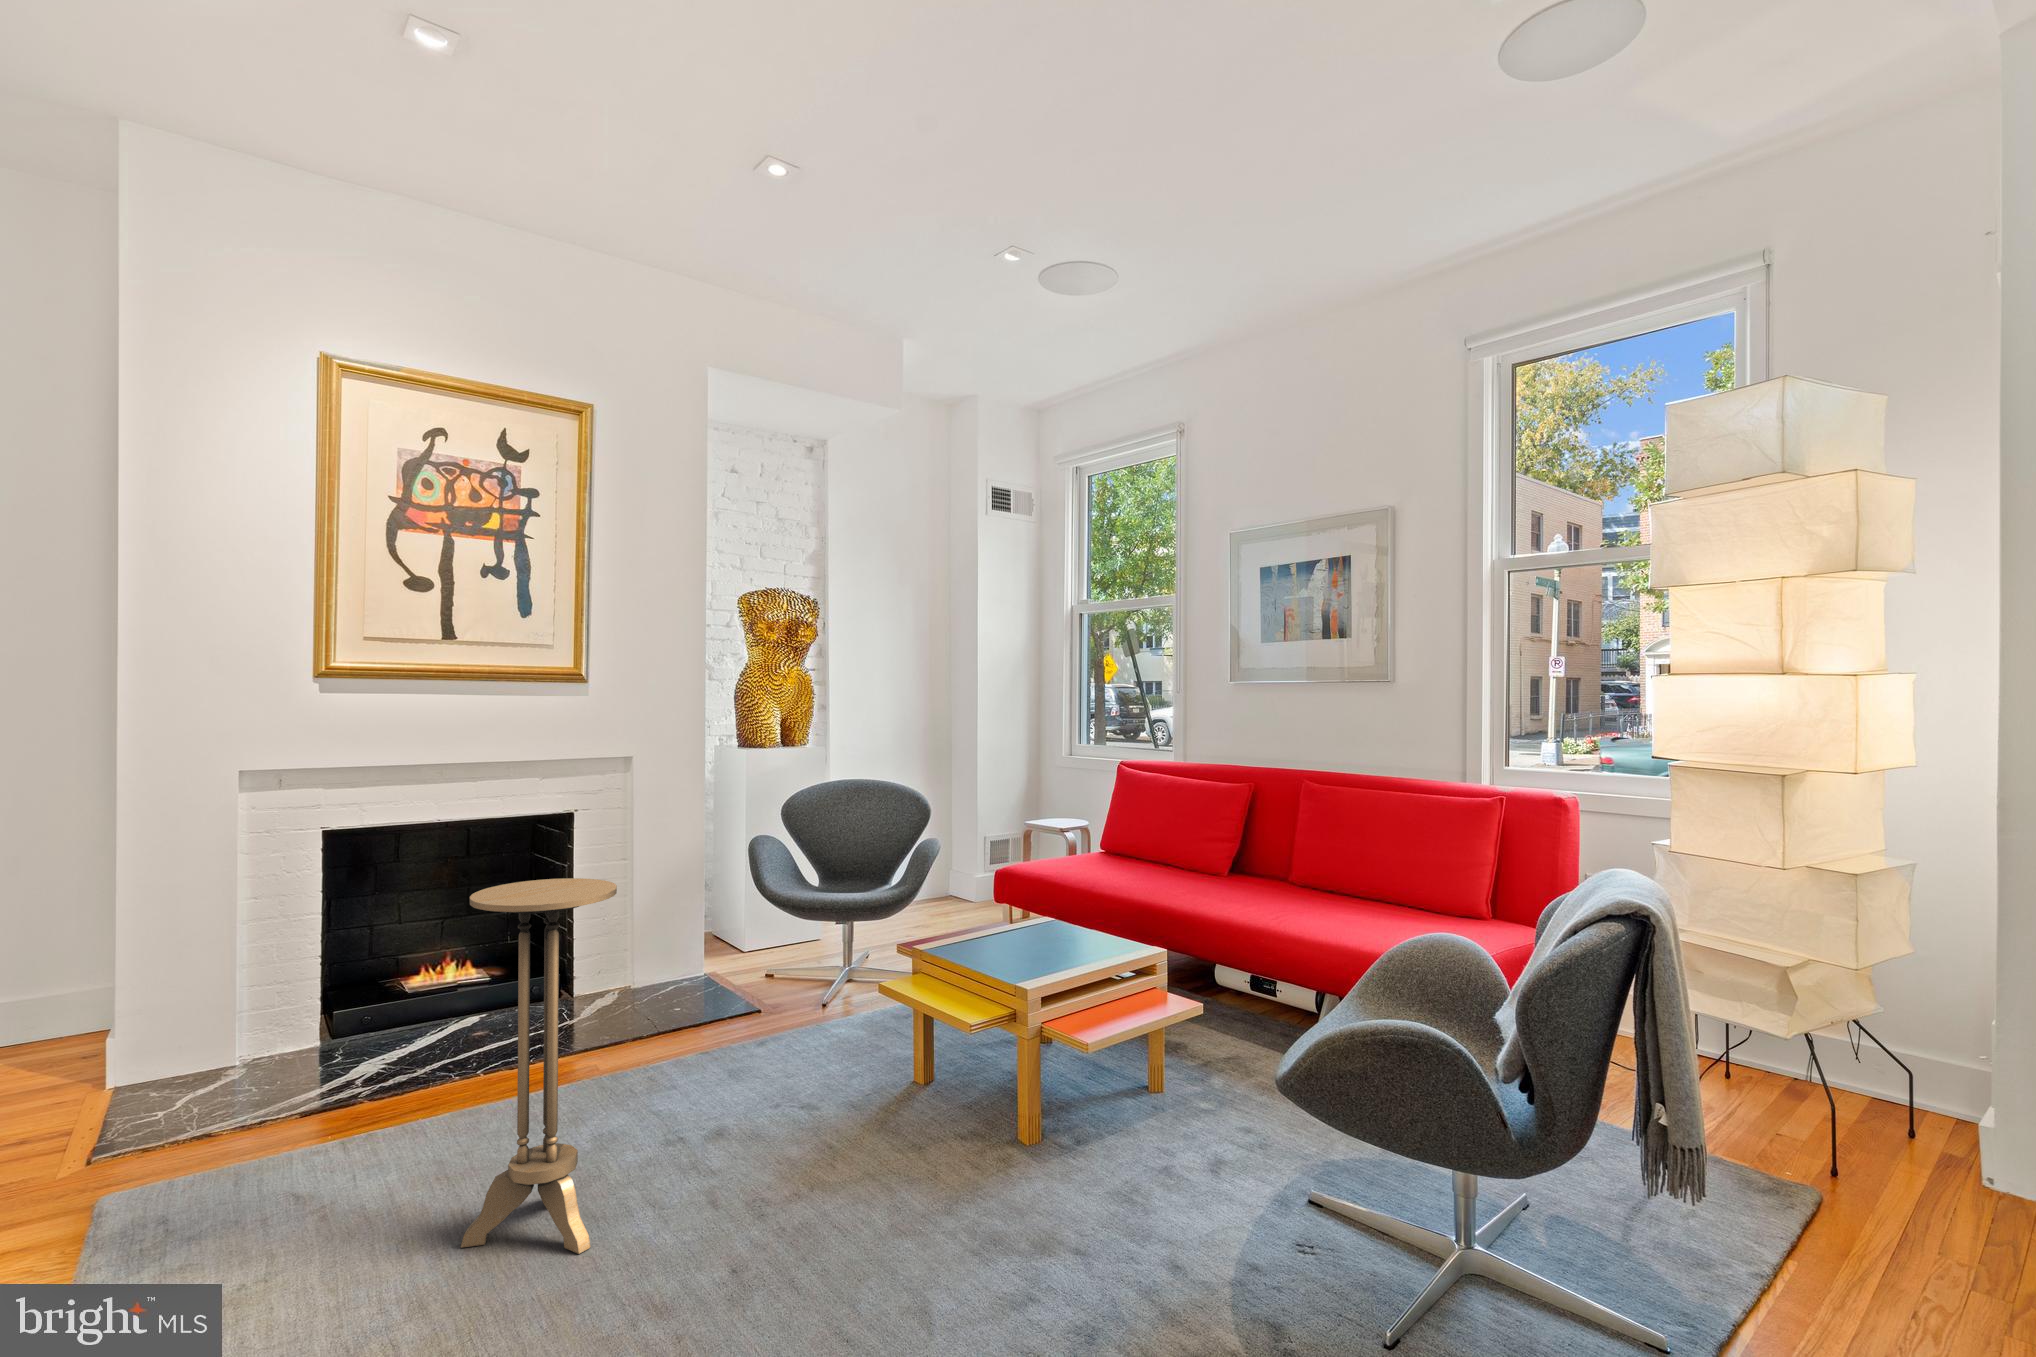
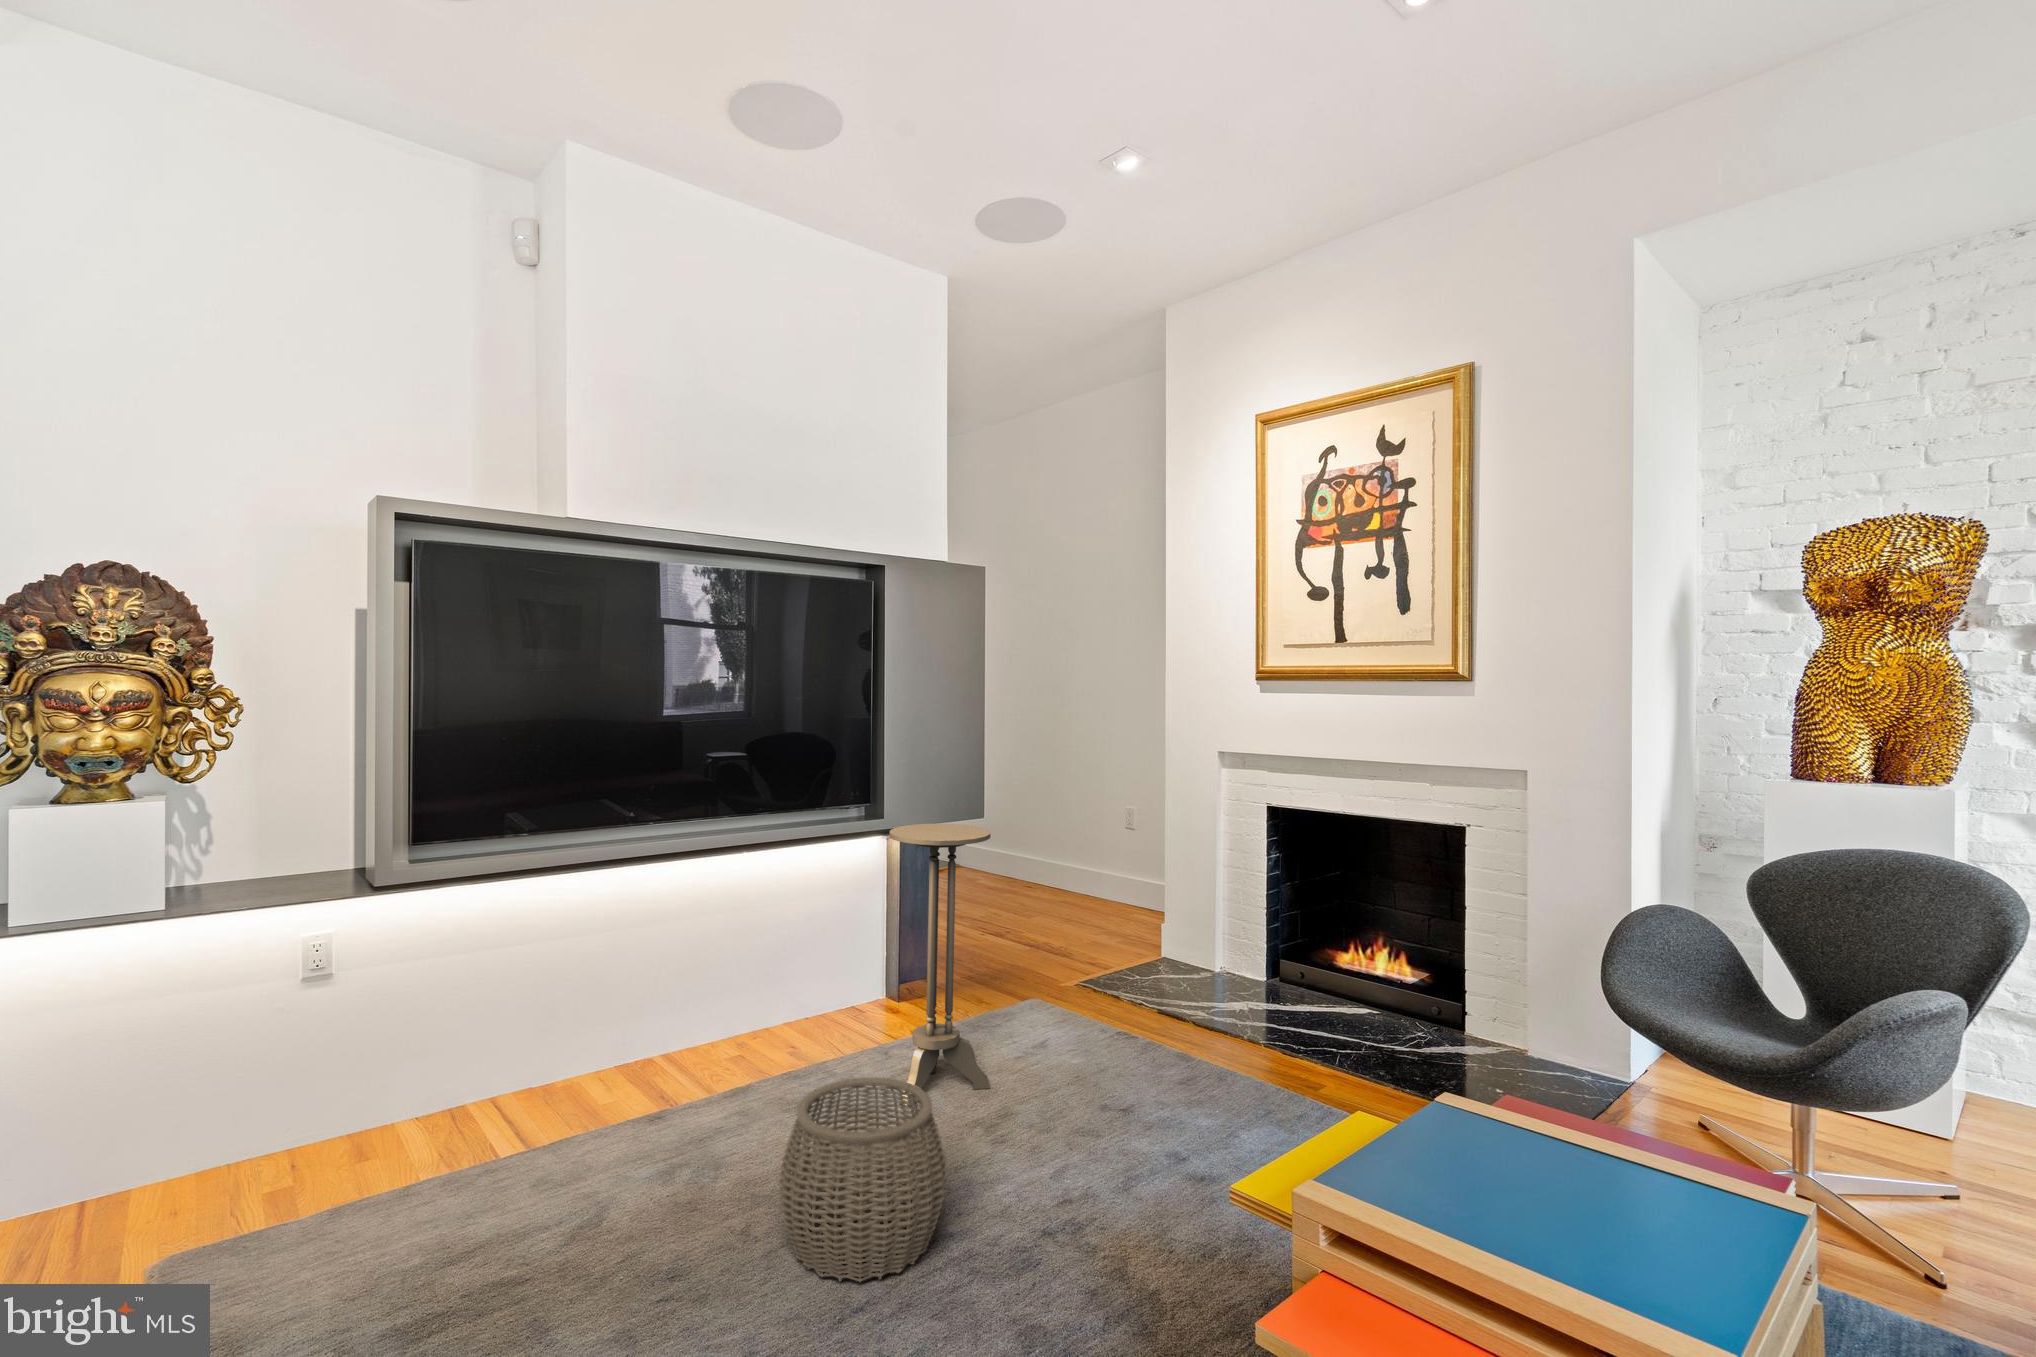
woven basket: none [815,1075,978,1271] -> present [779,1077,947,1282]

